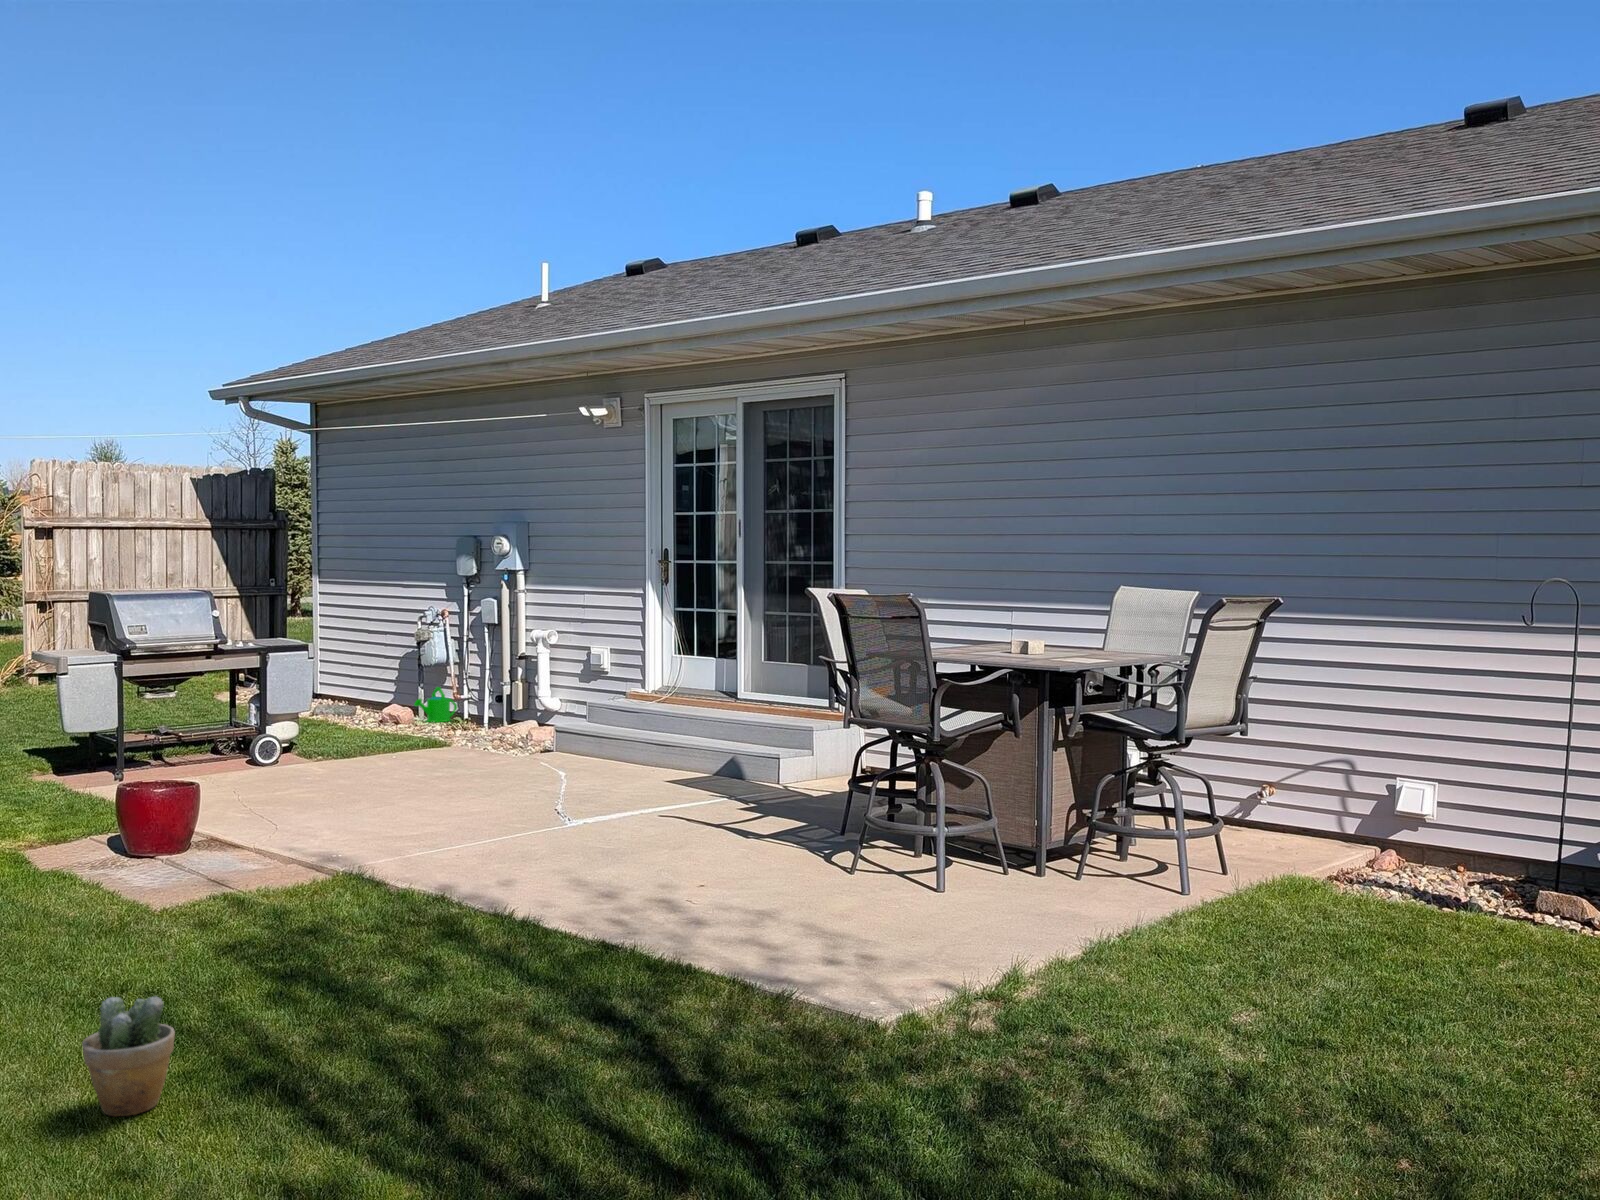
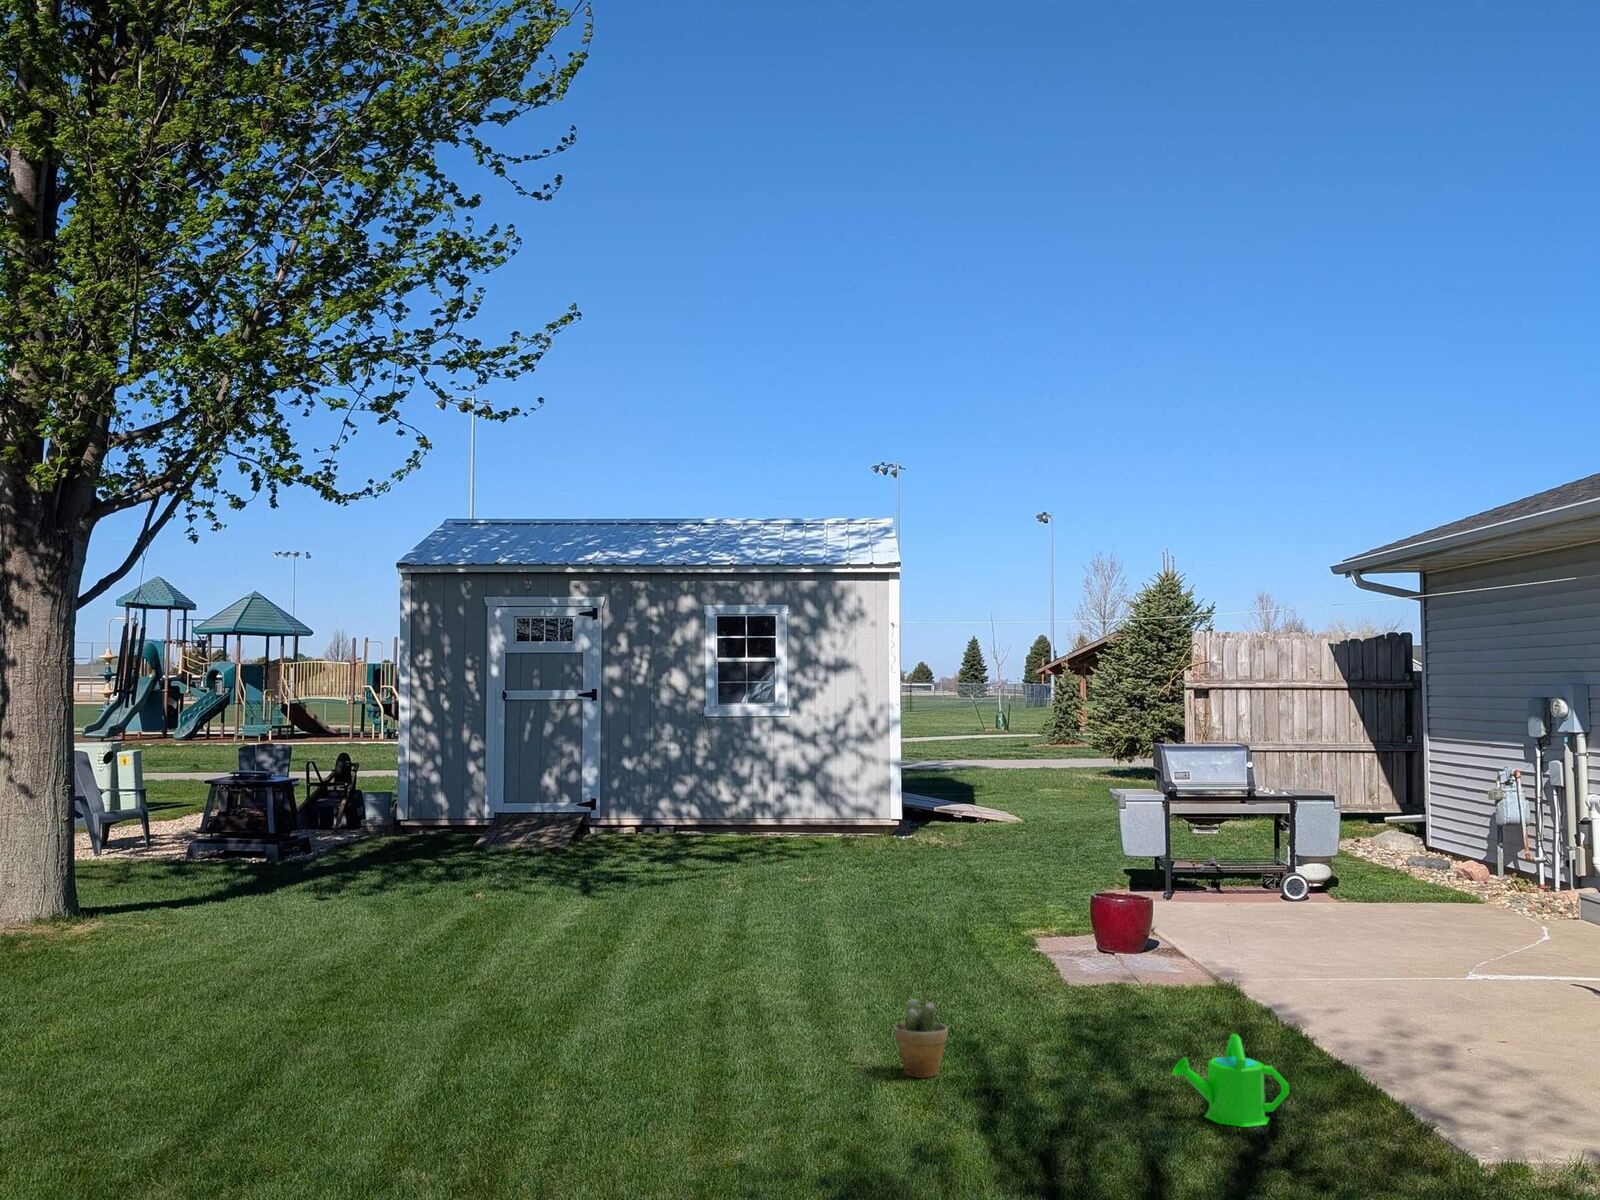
watering can: present [414,687,457,722] -> present [1172,1034,1289,1127]

